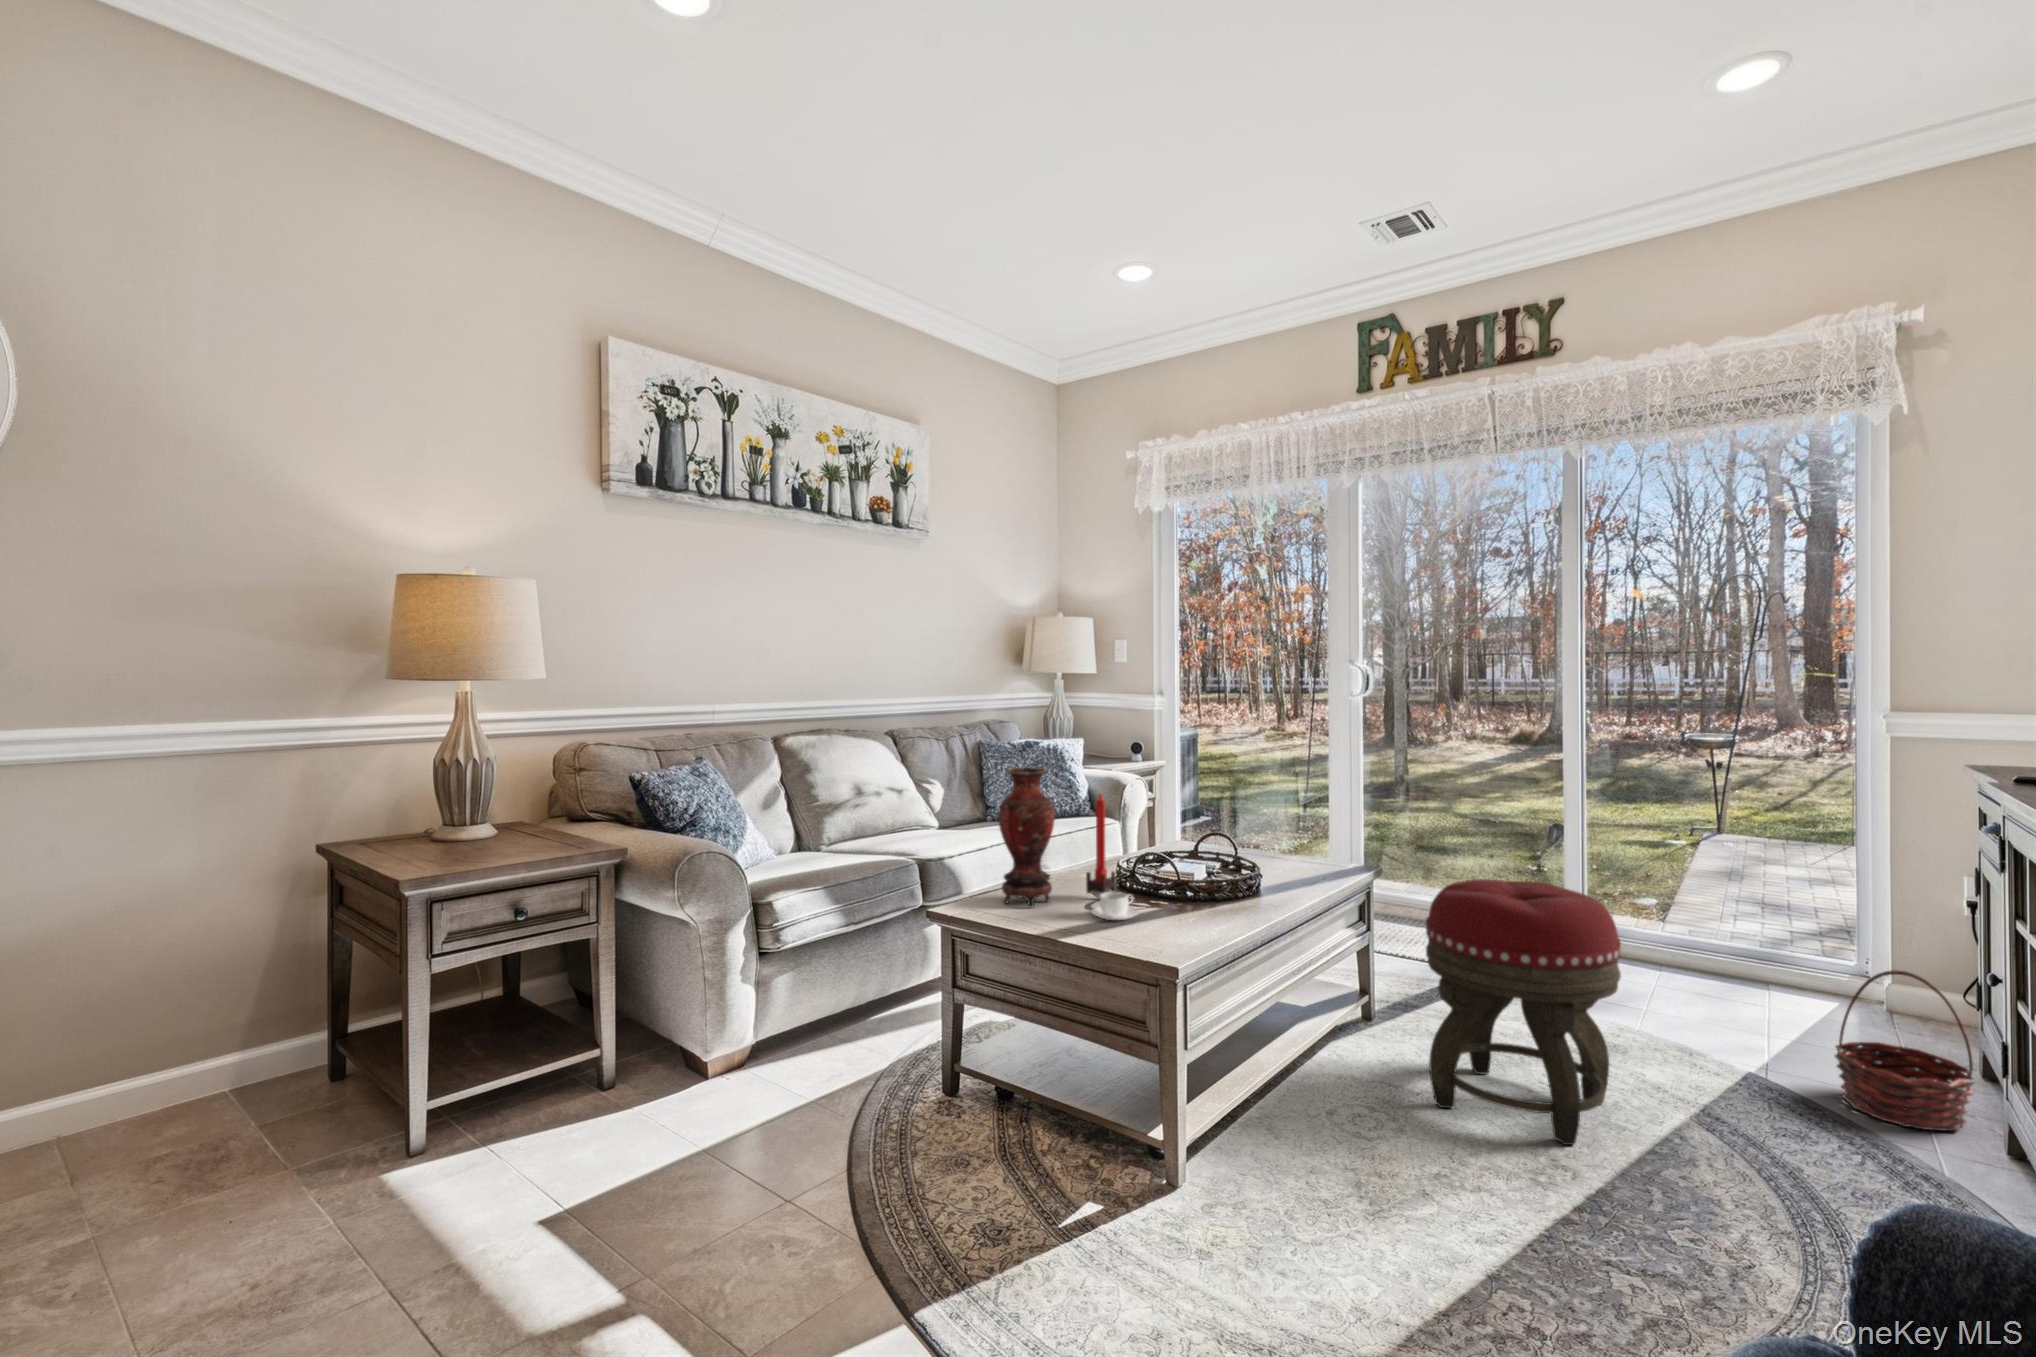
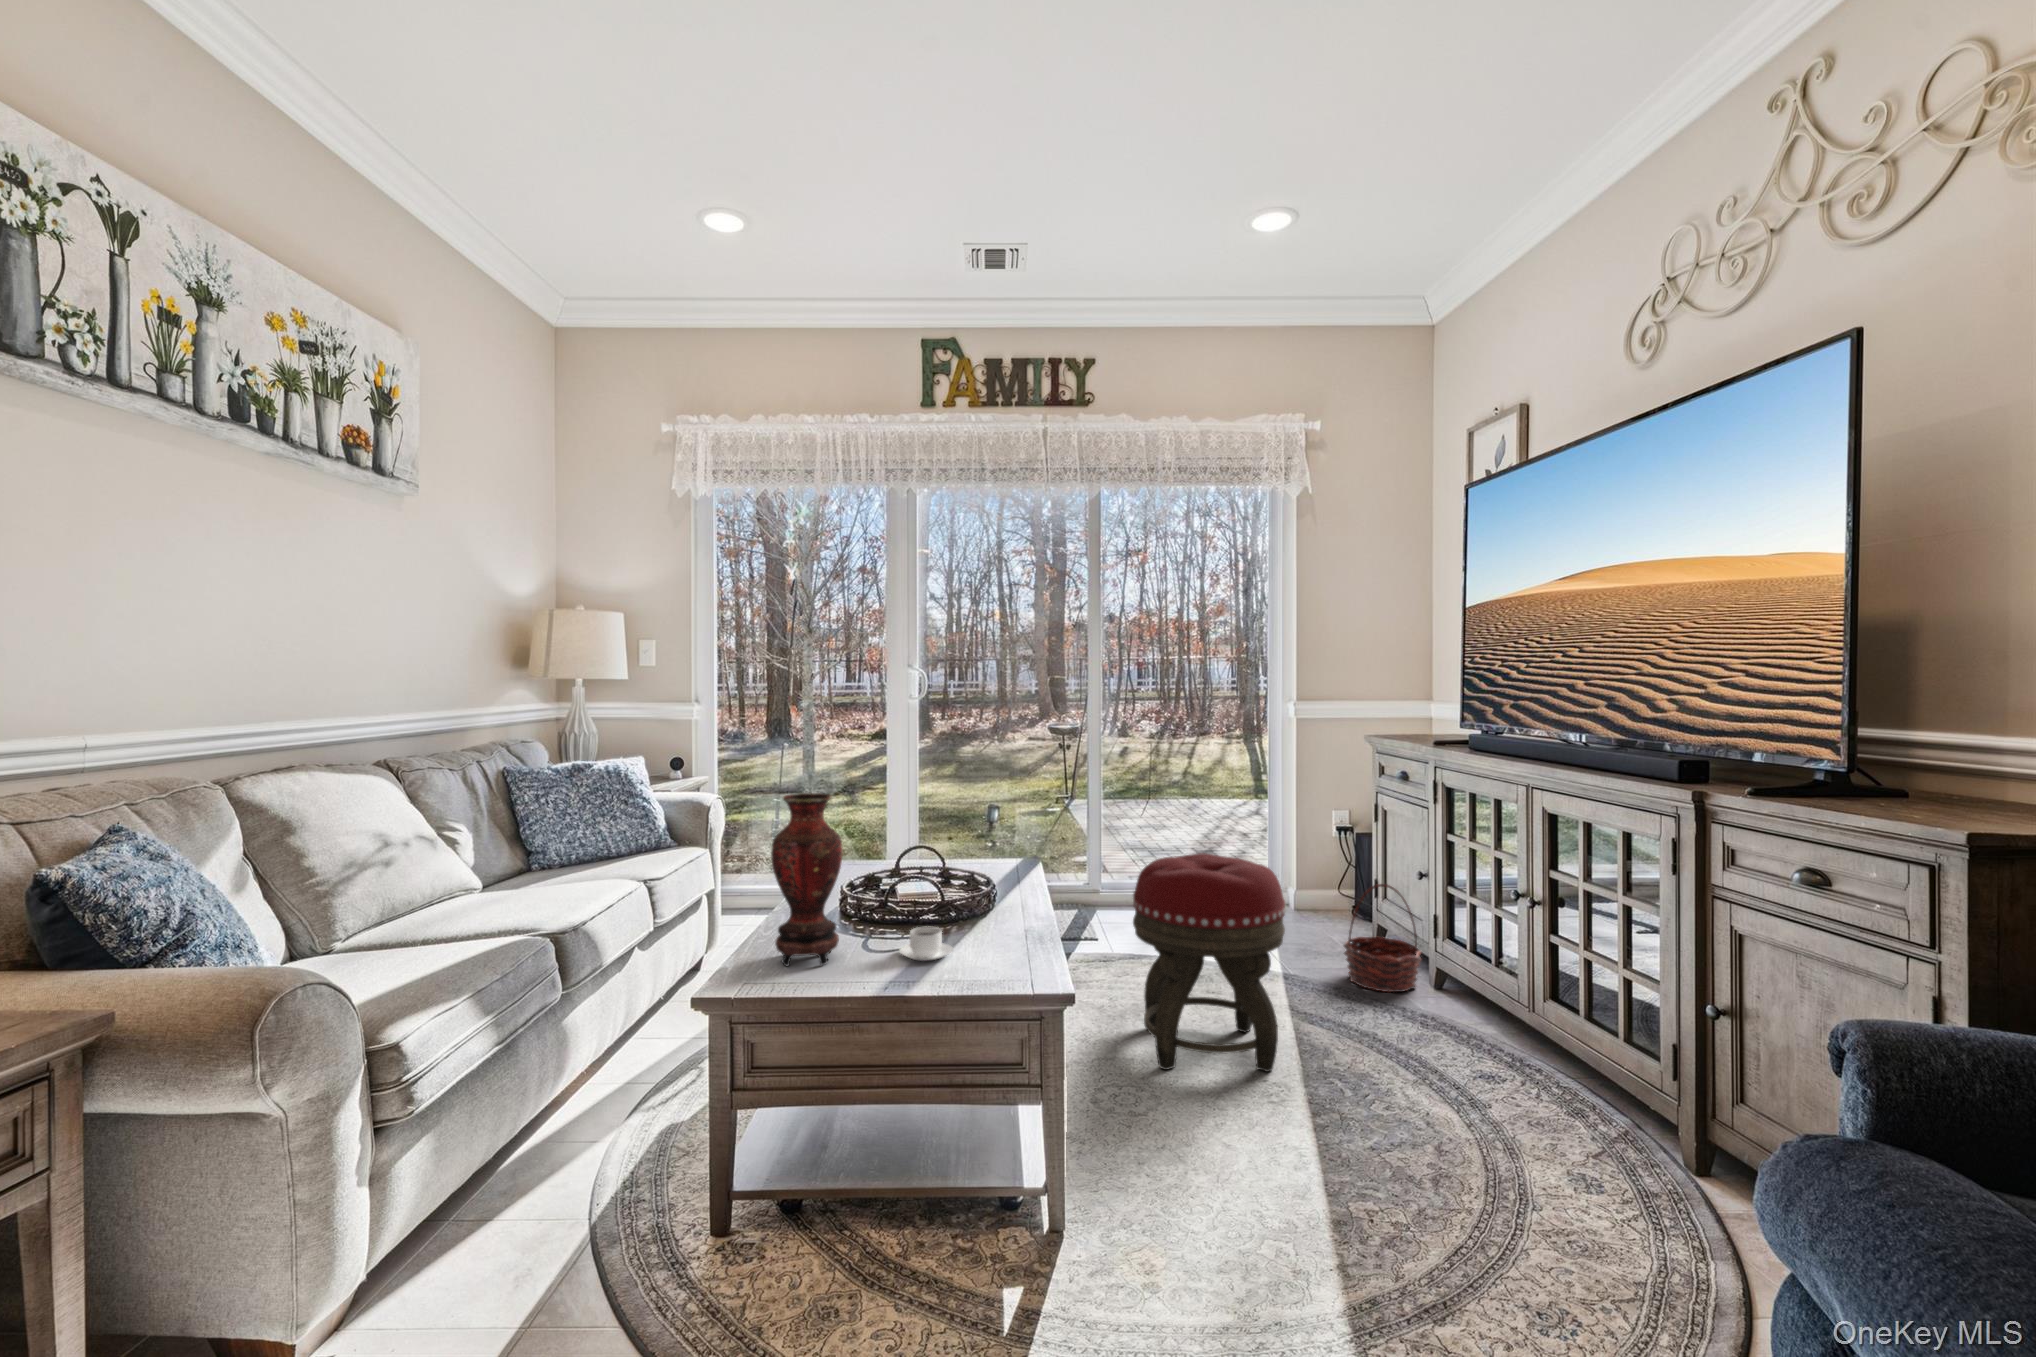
candle: present [1086,795,1115,899] -> none [863,817,890,938]

